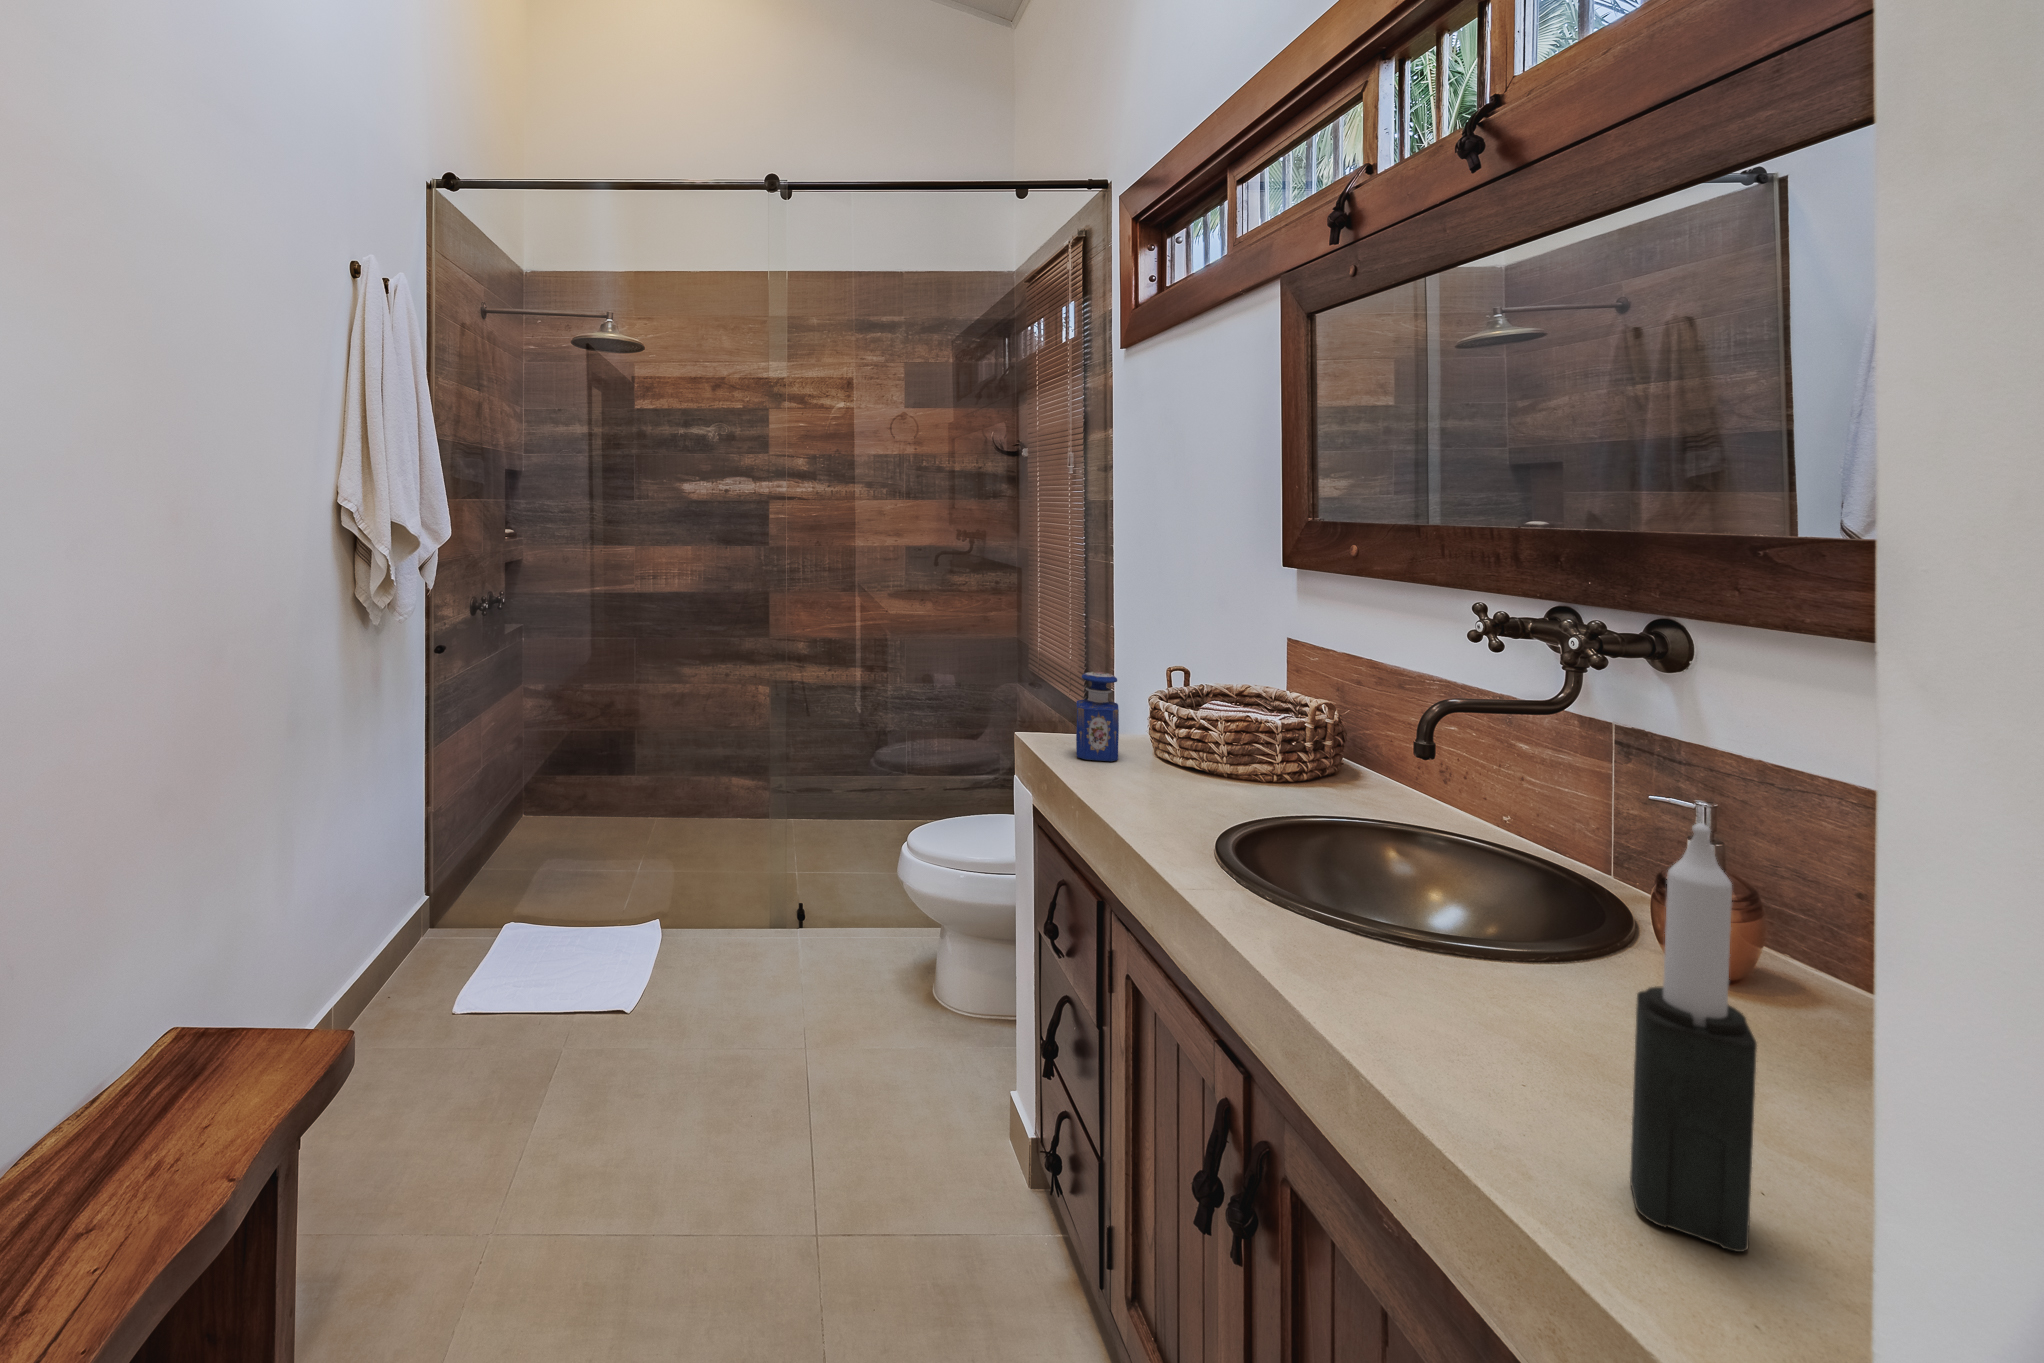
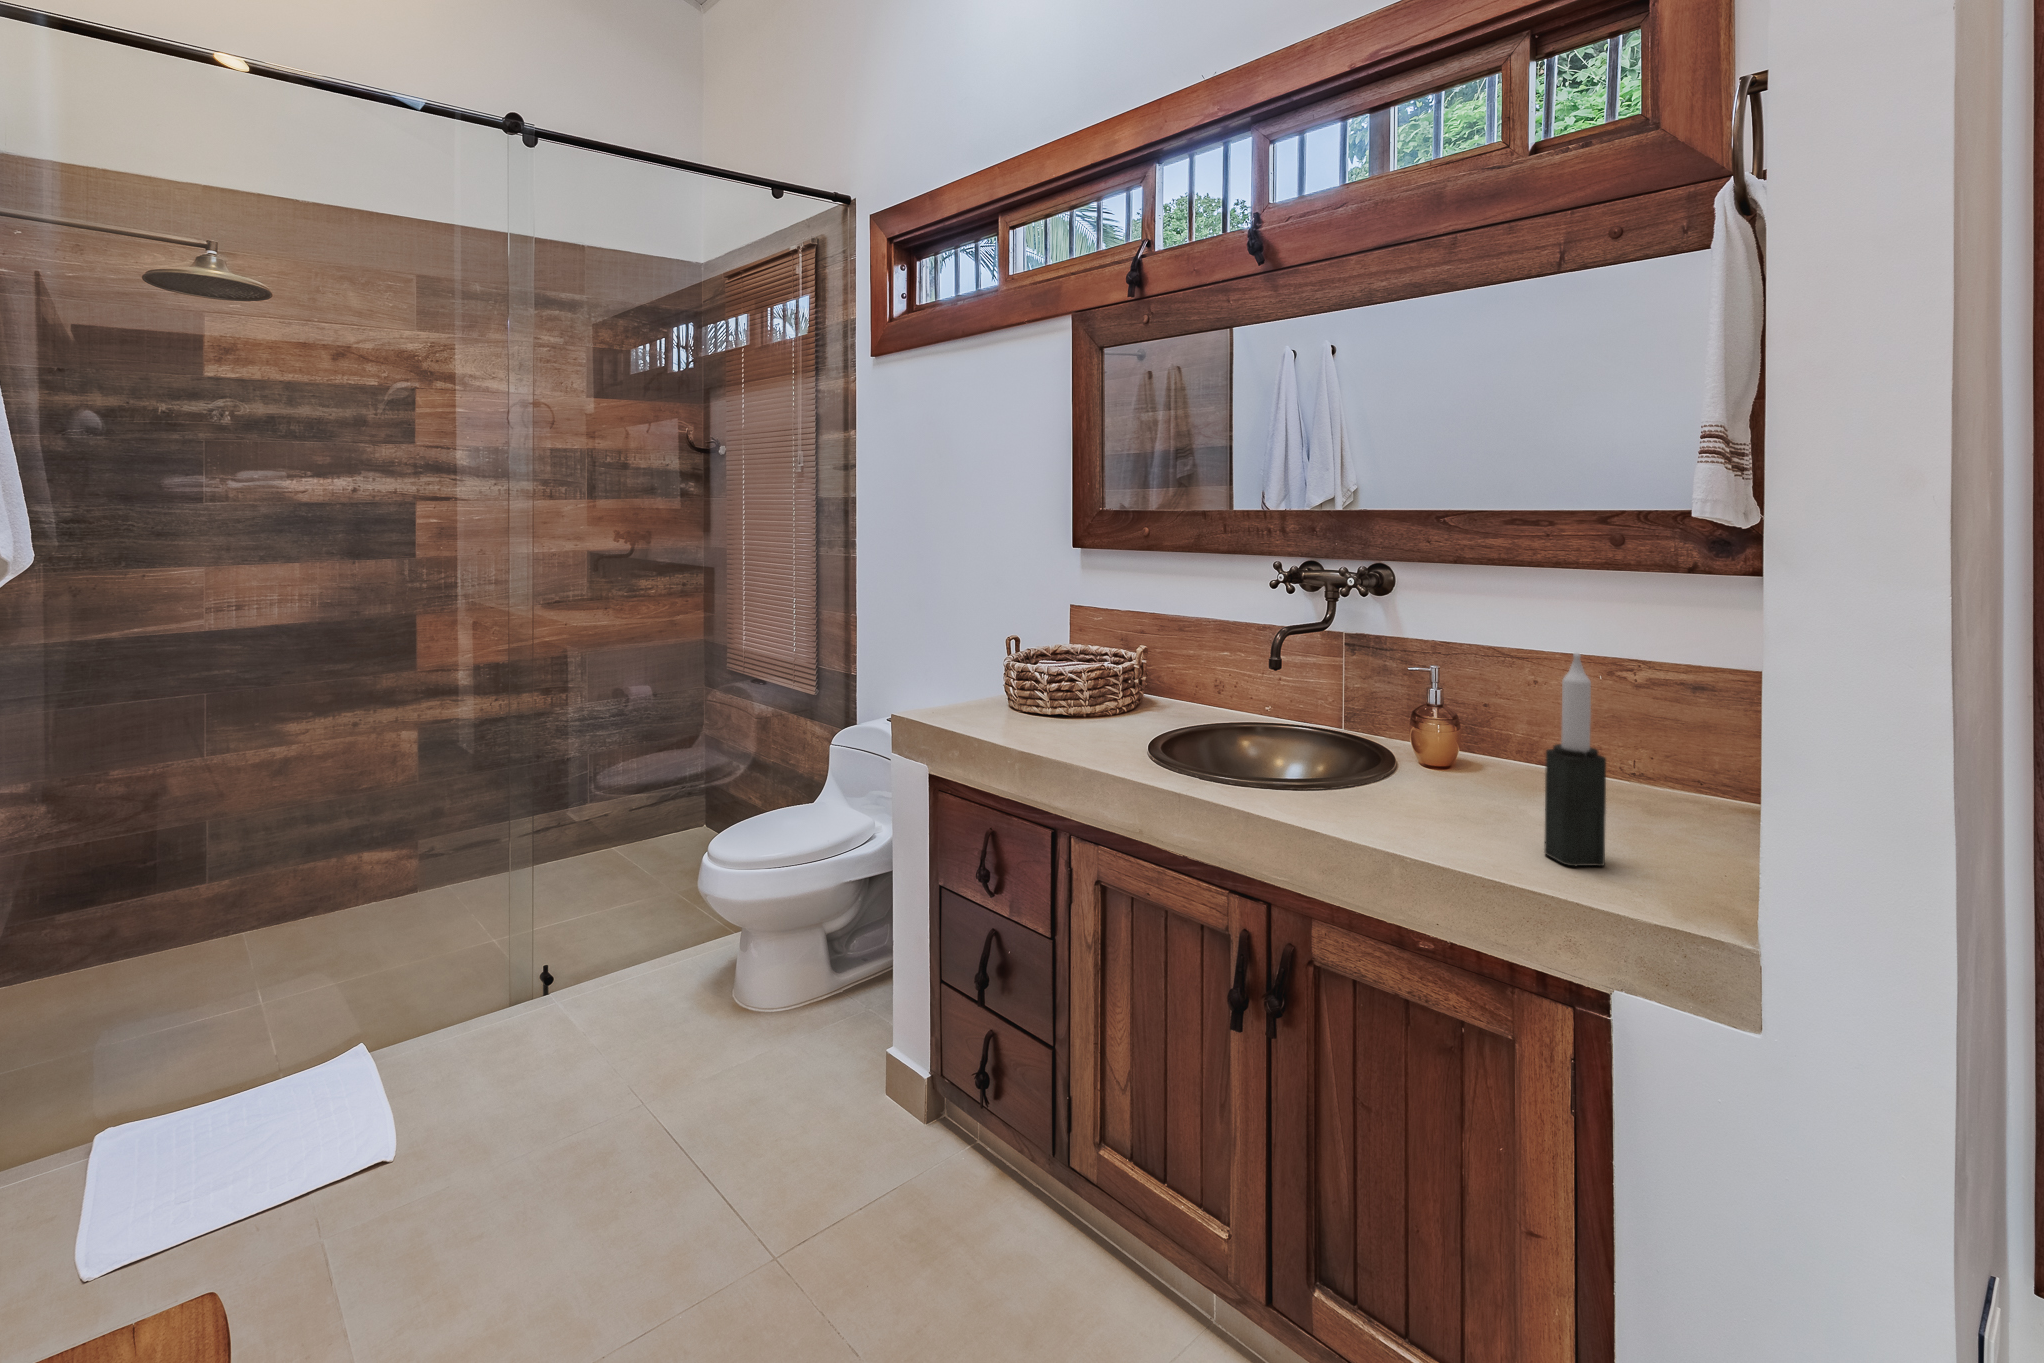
perfume bottle: present [1076,672,1119,761] -> none [961,644,1001,722]

